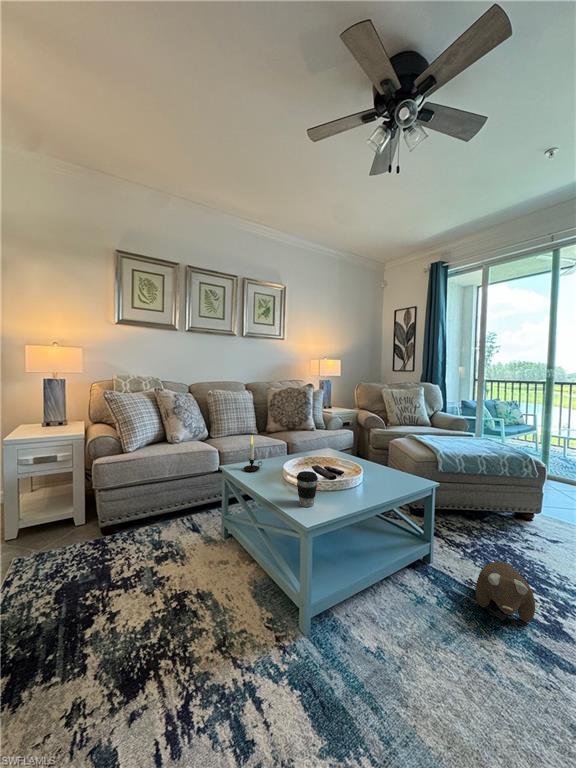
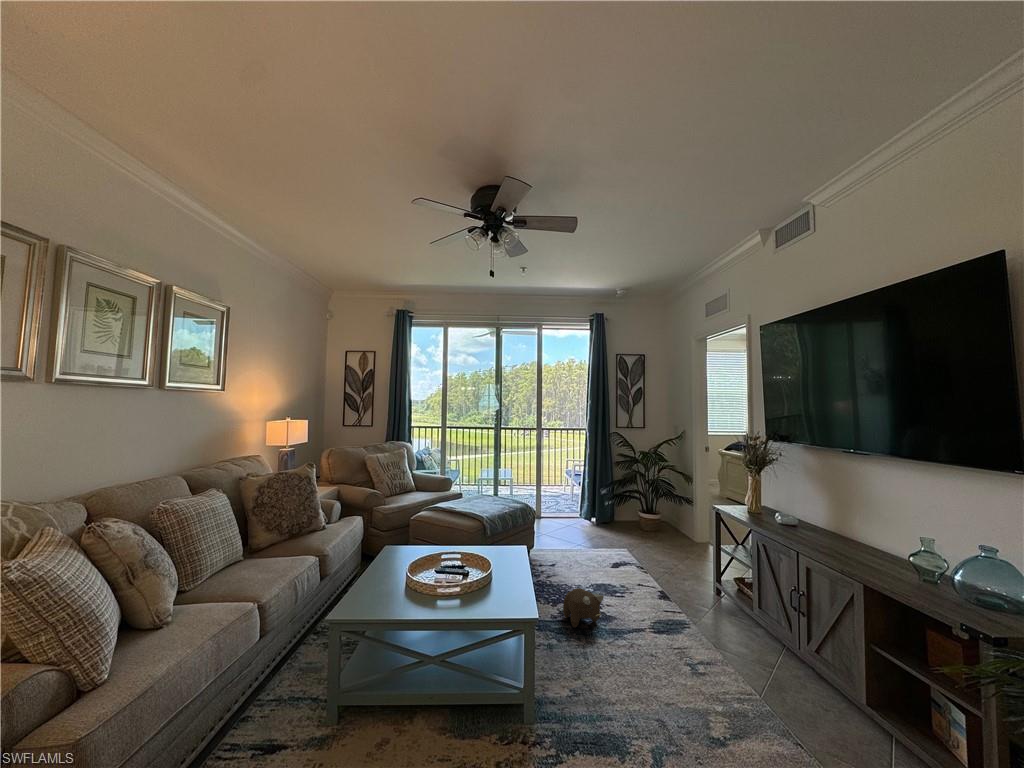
candle: present [244,436,262,471] -> none [370,557,392,607]
coffee cup: present [297,471,318,507] -> none [490,570,511,607]

